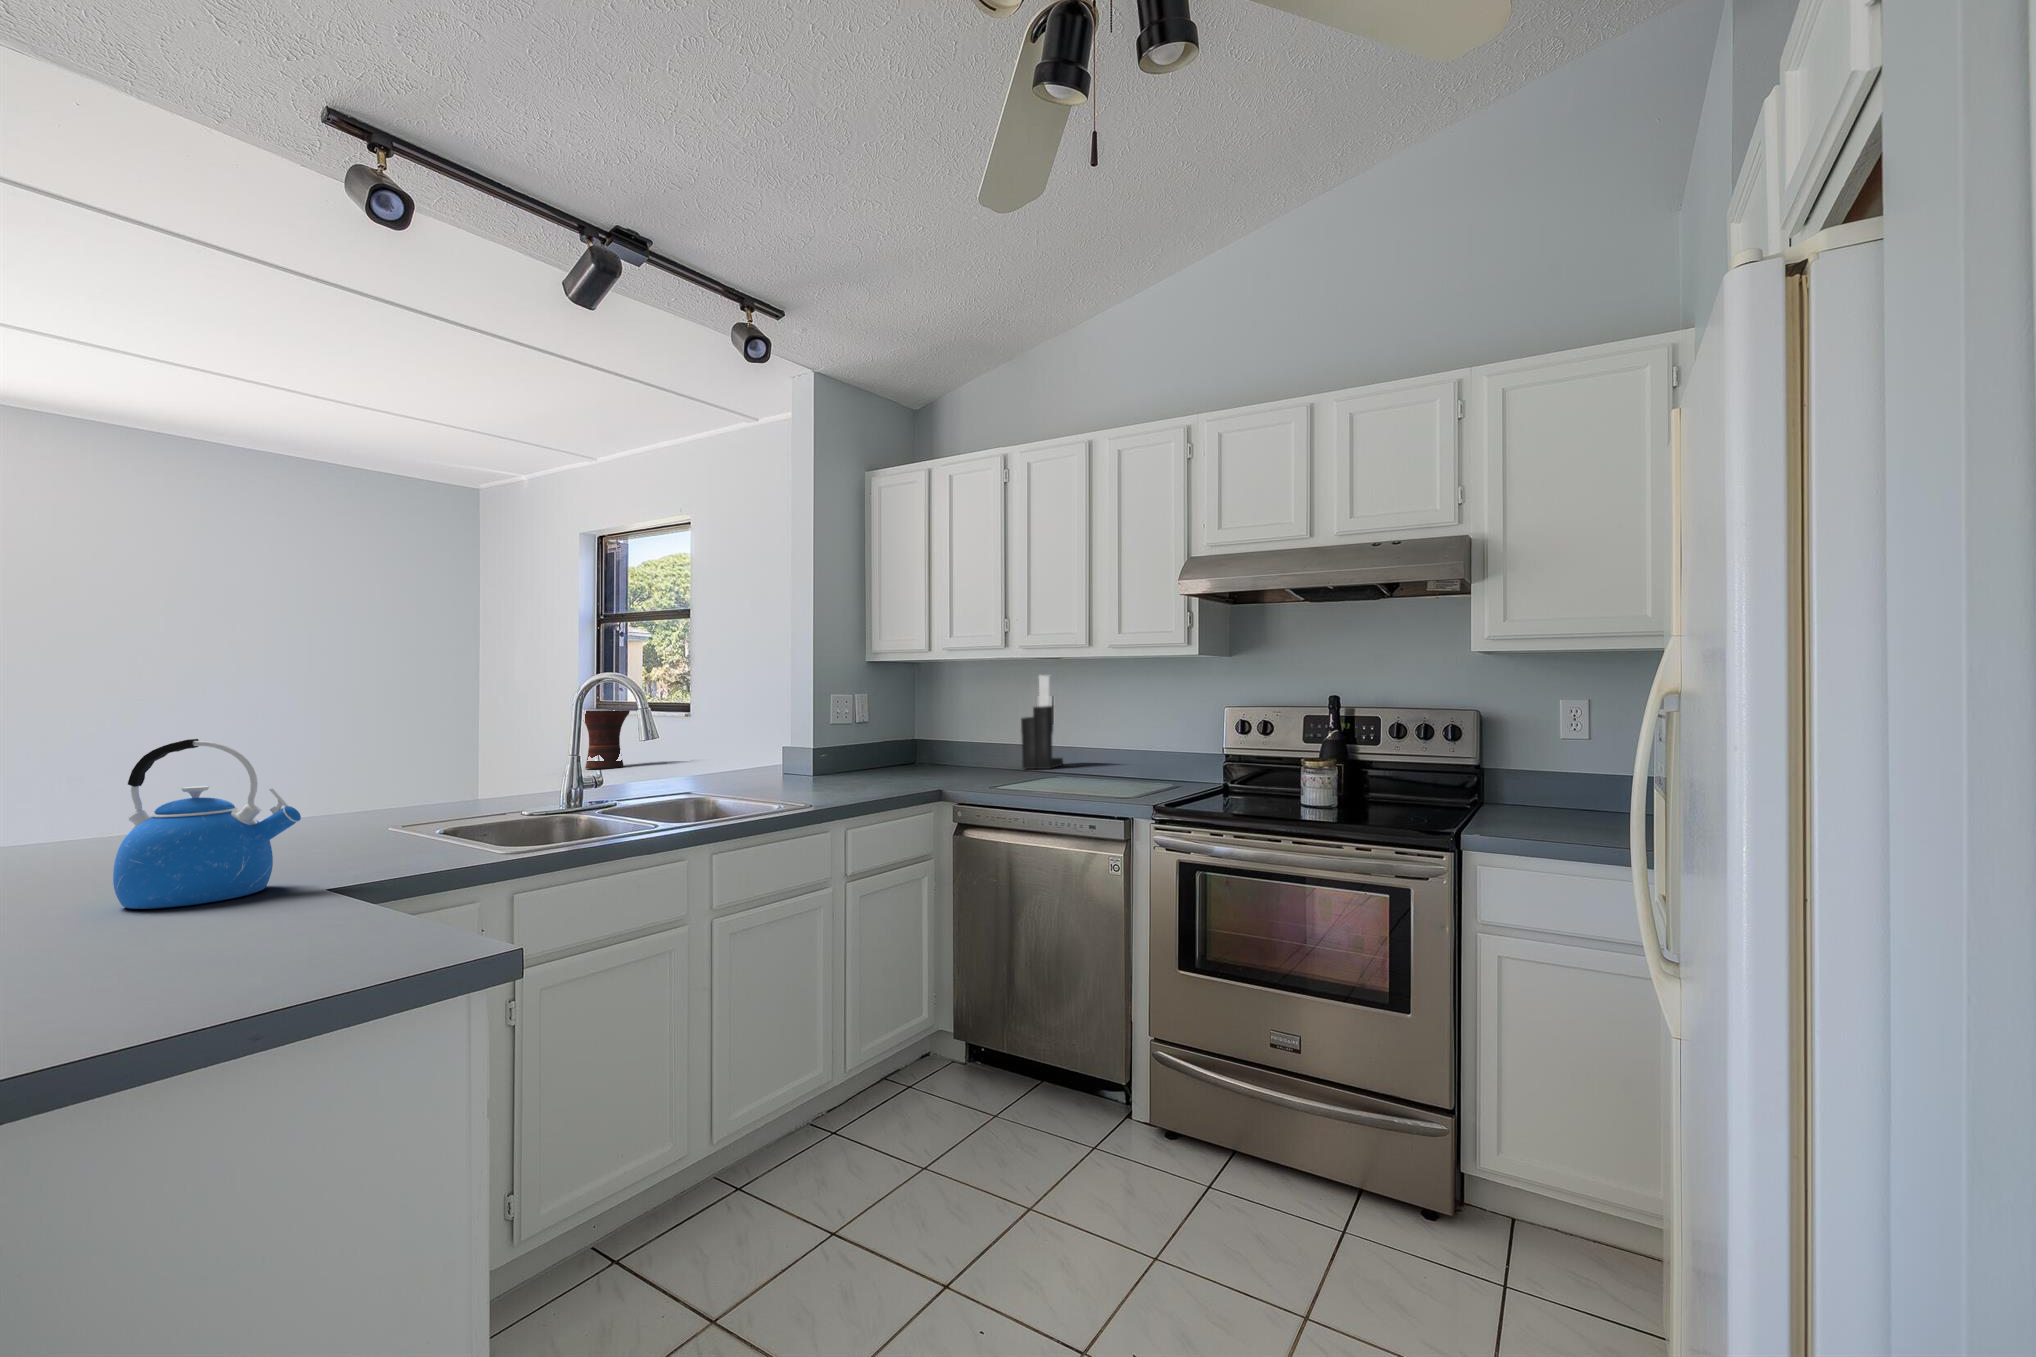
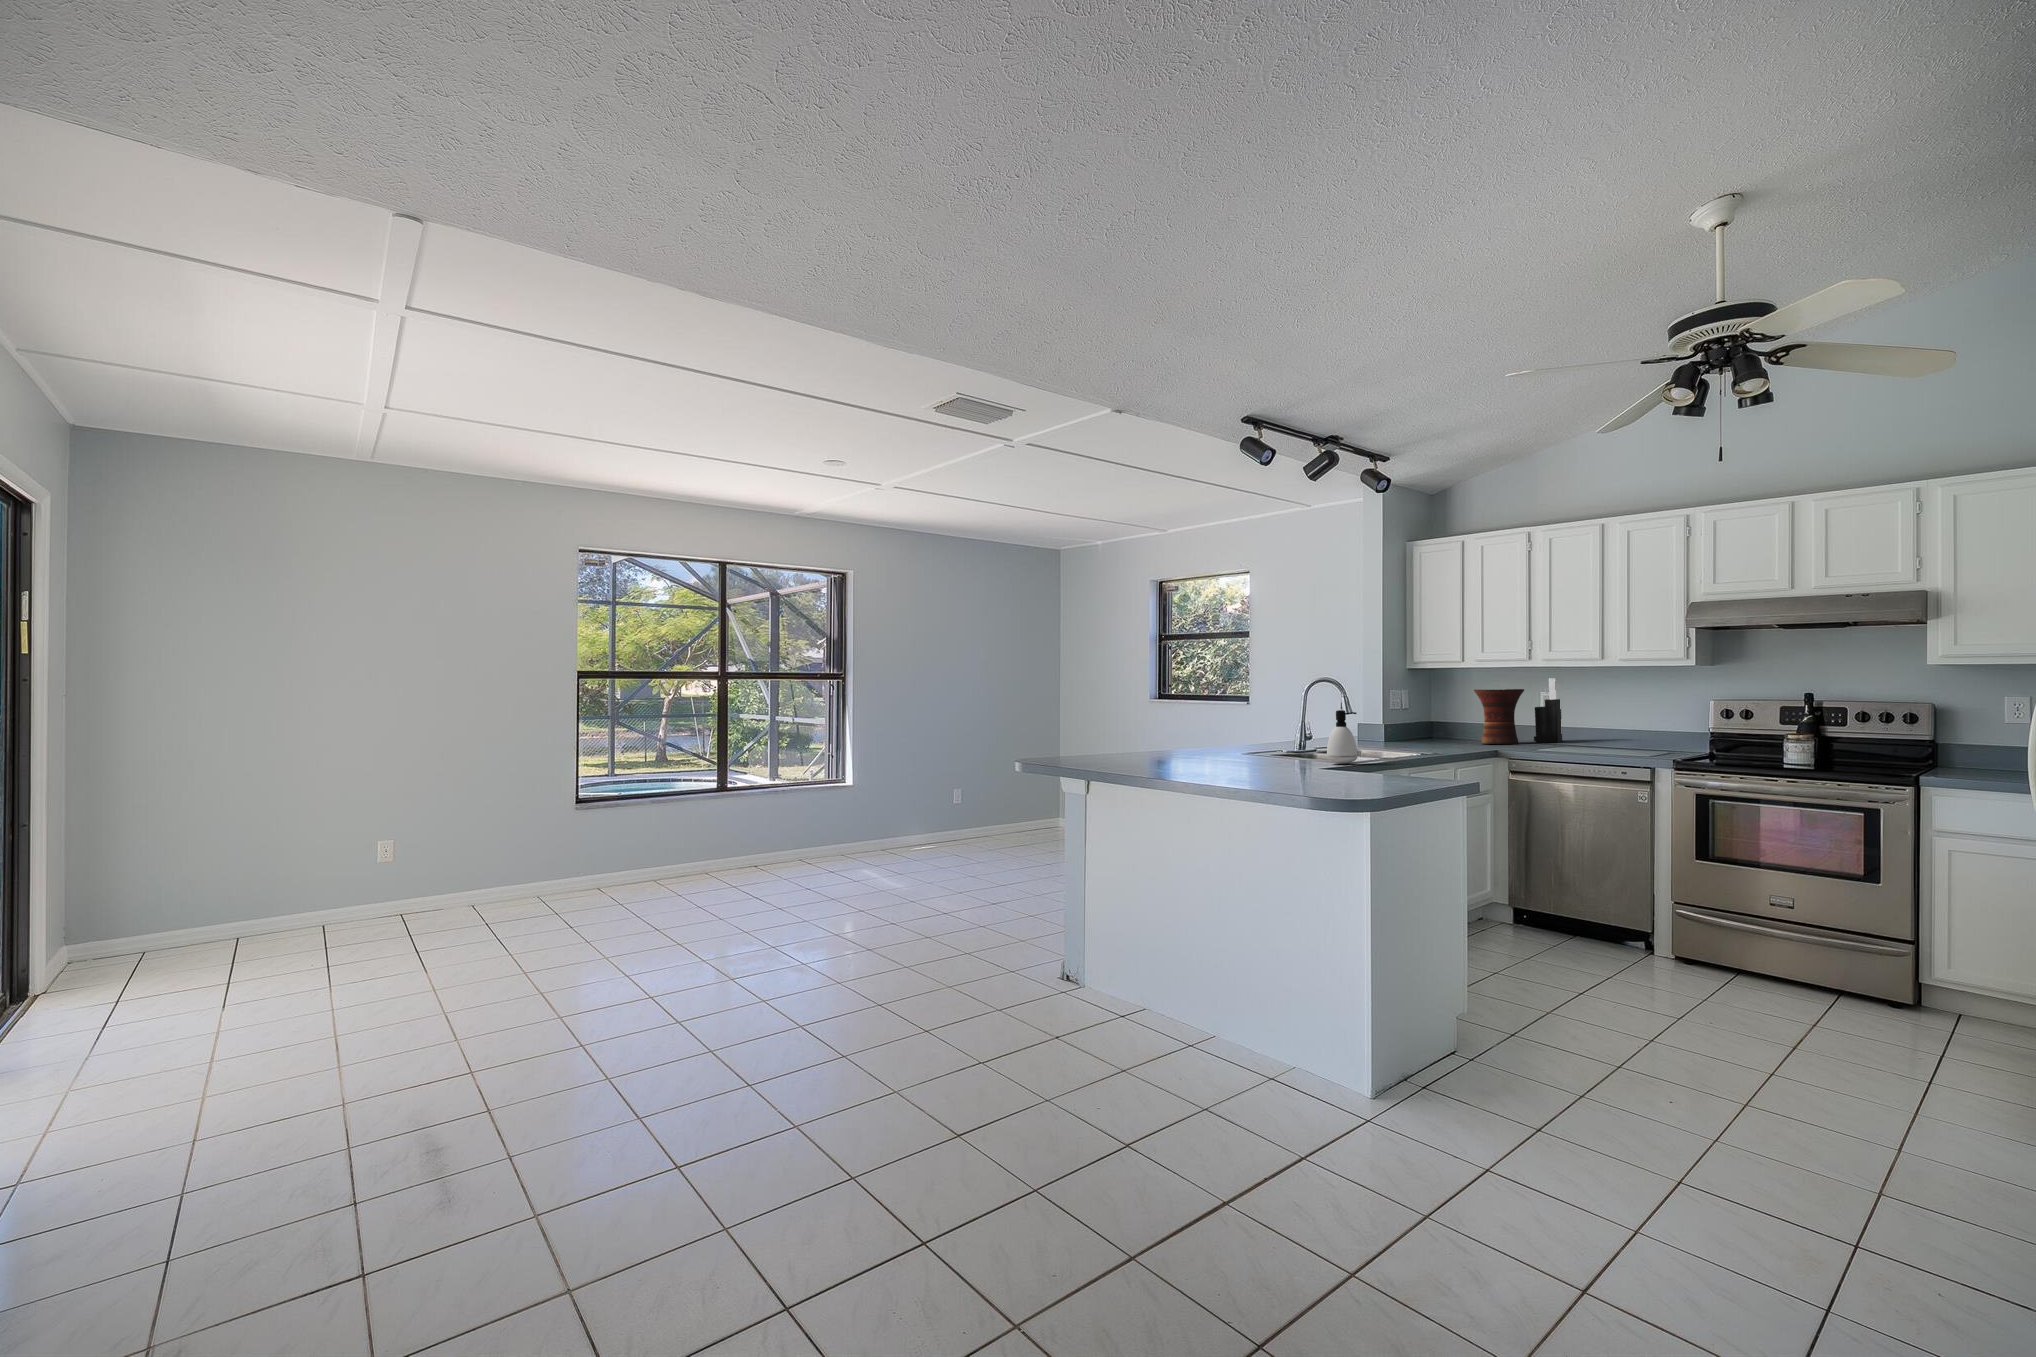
vase: present [585,710,630,769] -> present [1474,689,1524,744]
kettle: present [113,739,301,909] -> none [1256,705,1316,770]
soap dispenser: none [412,744,487,862] -> present [1327,710,1357,764]

